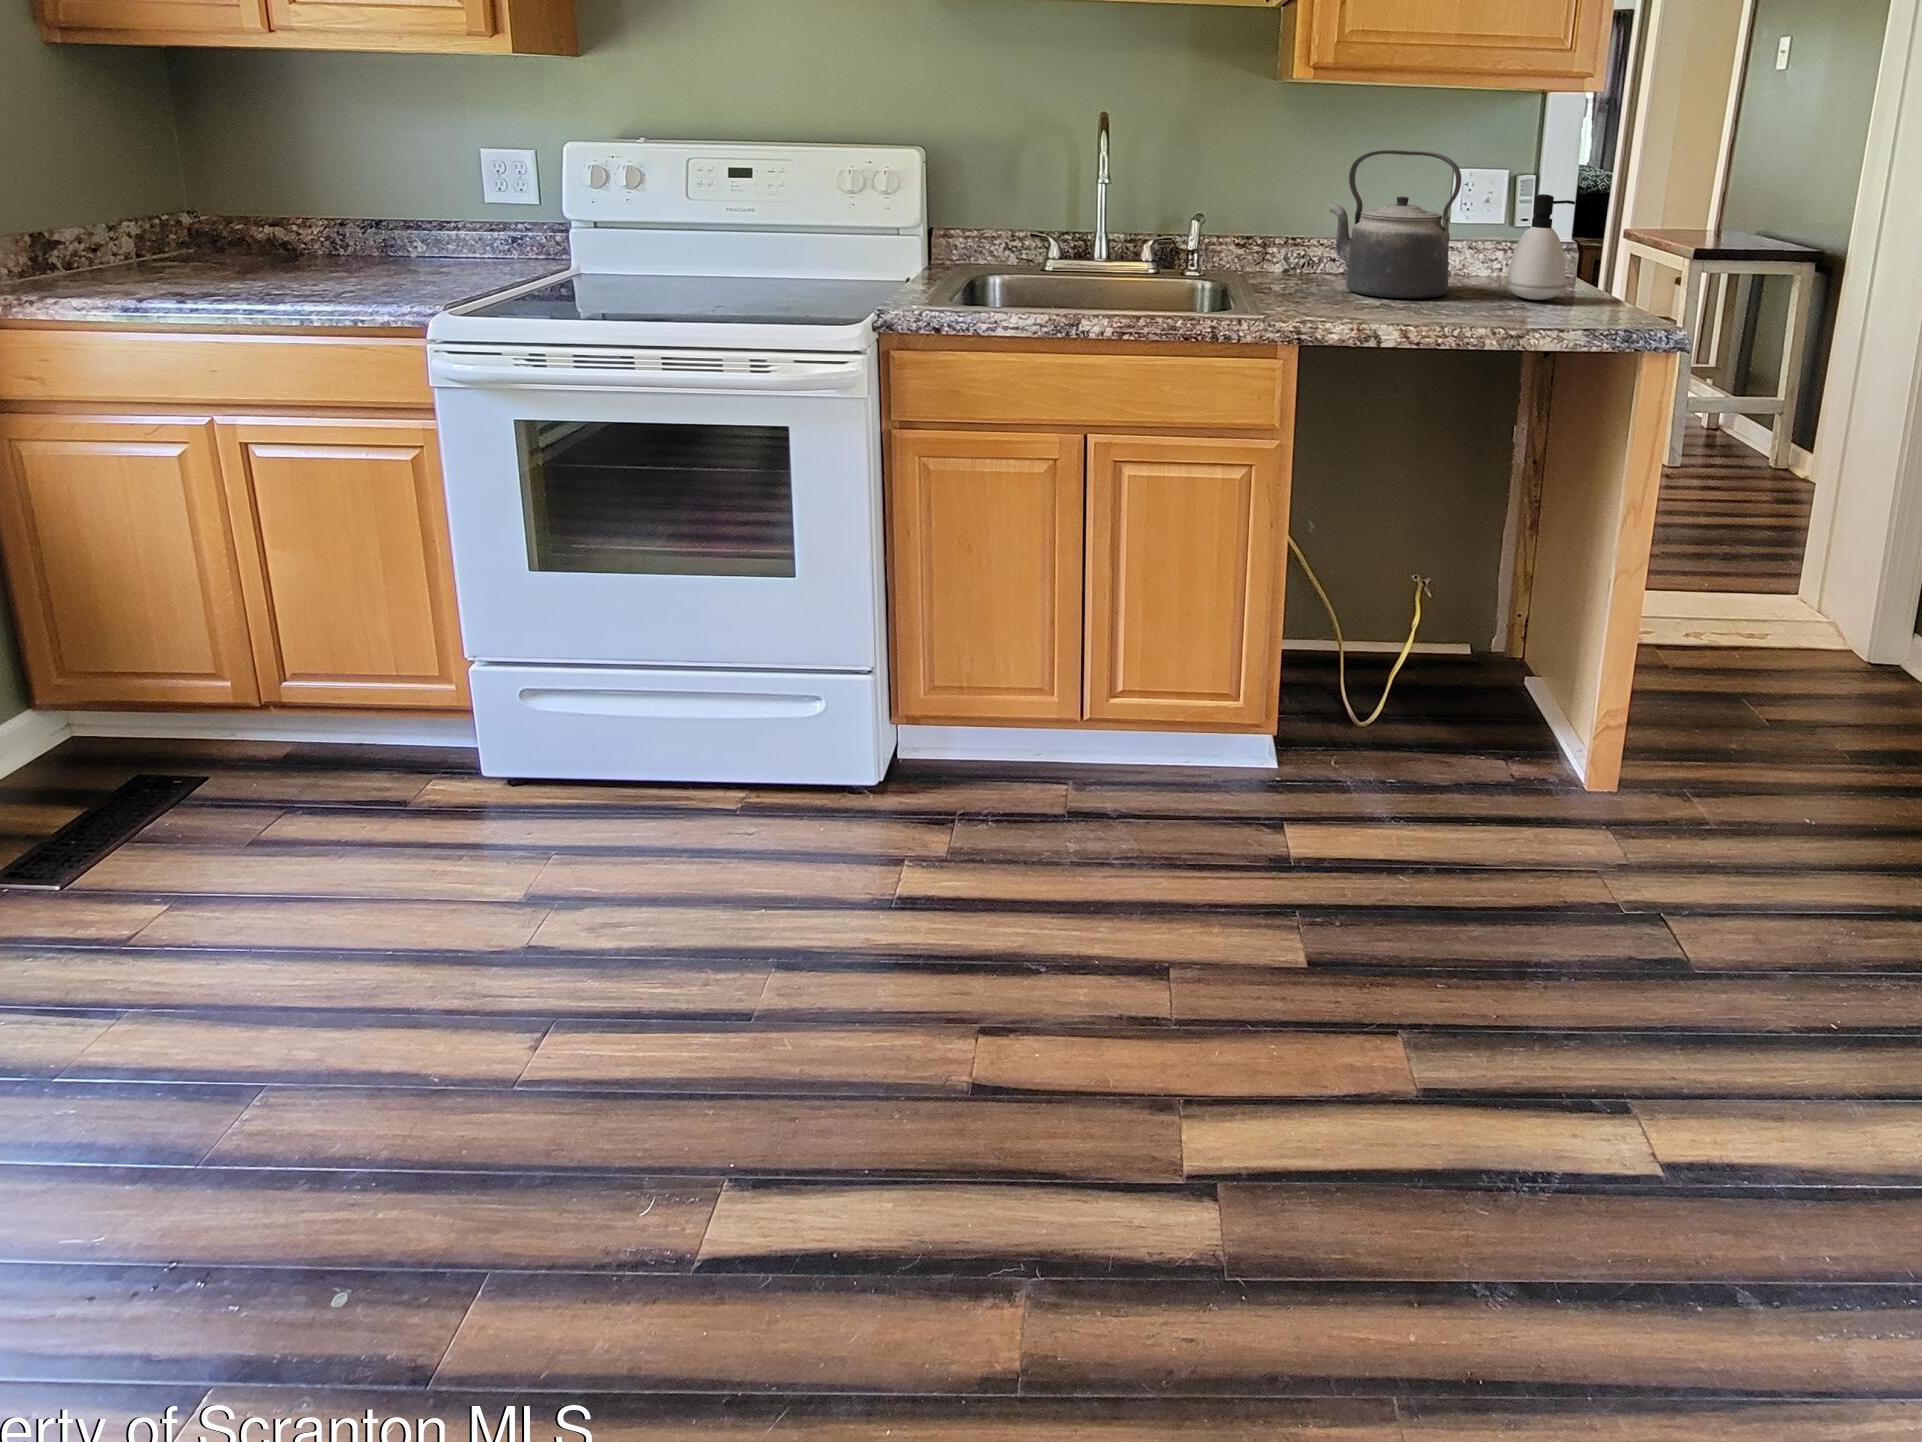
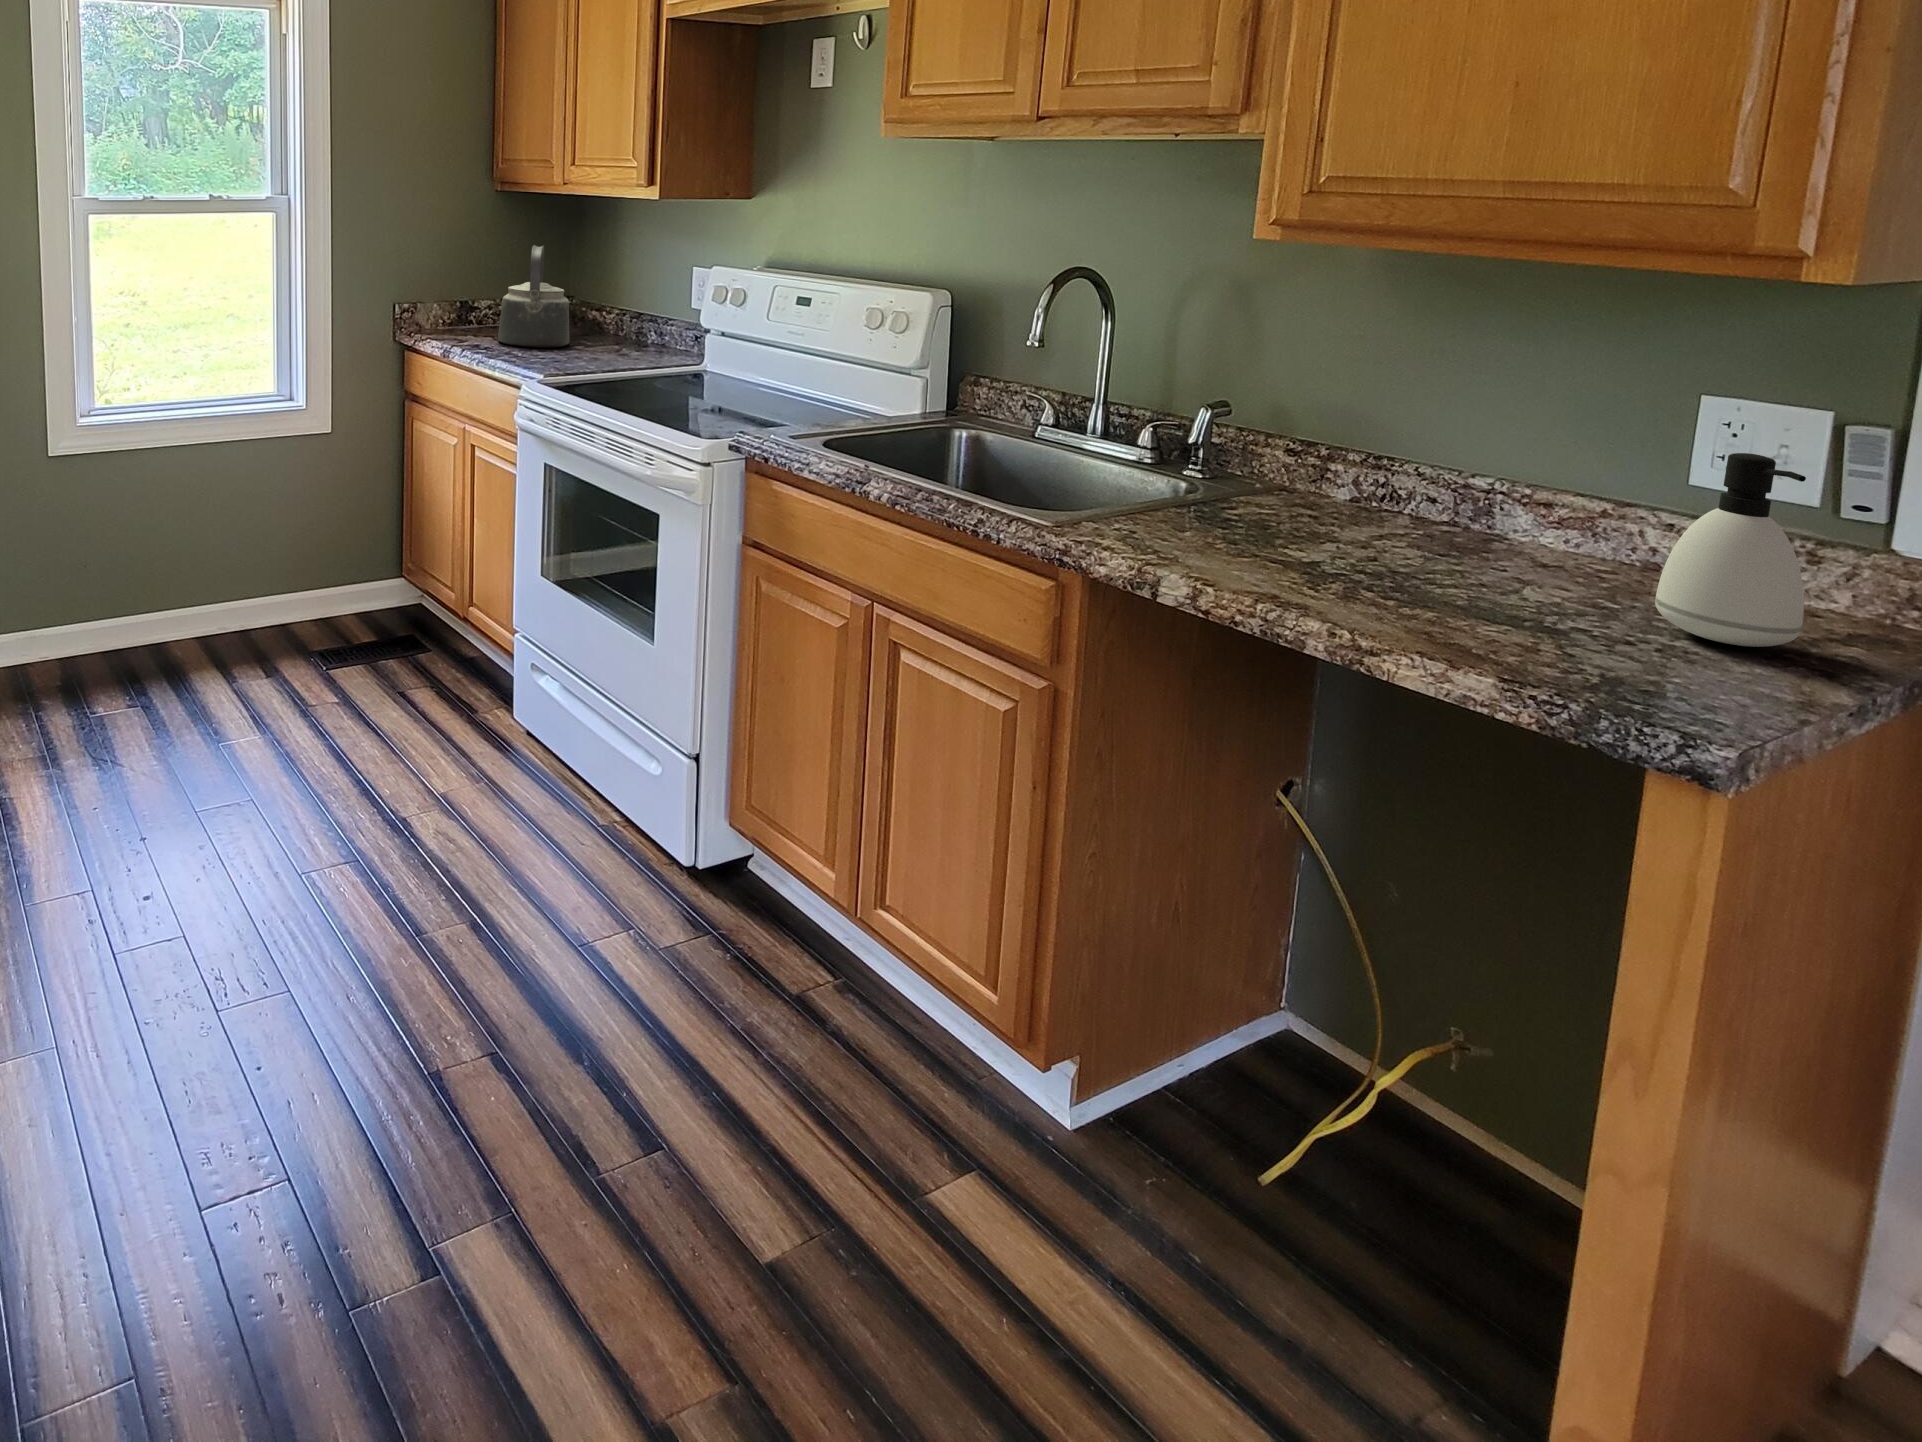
kettle: present [1329,150,1461,298] -> present [498,245,569,347]

